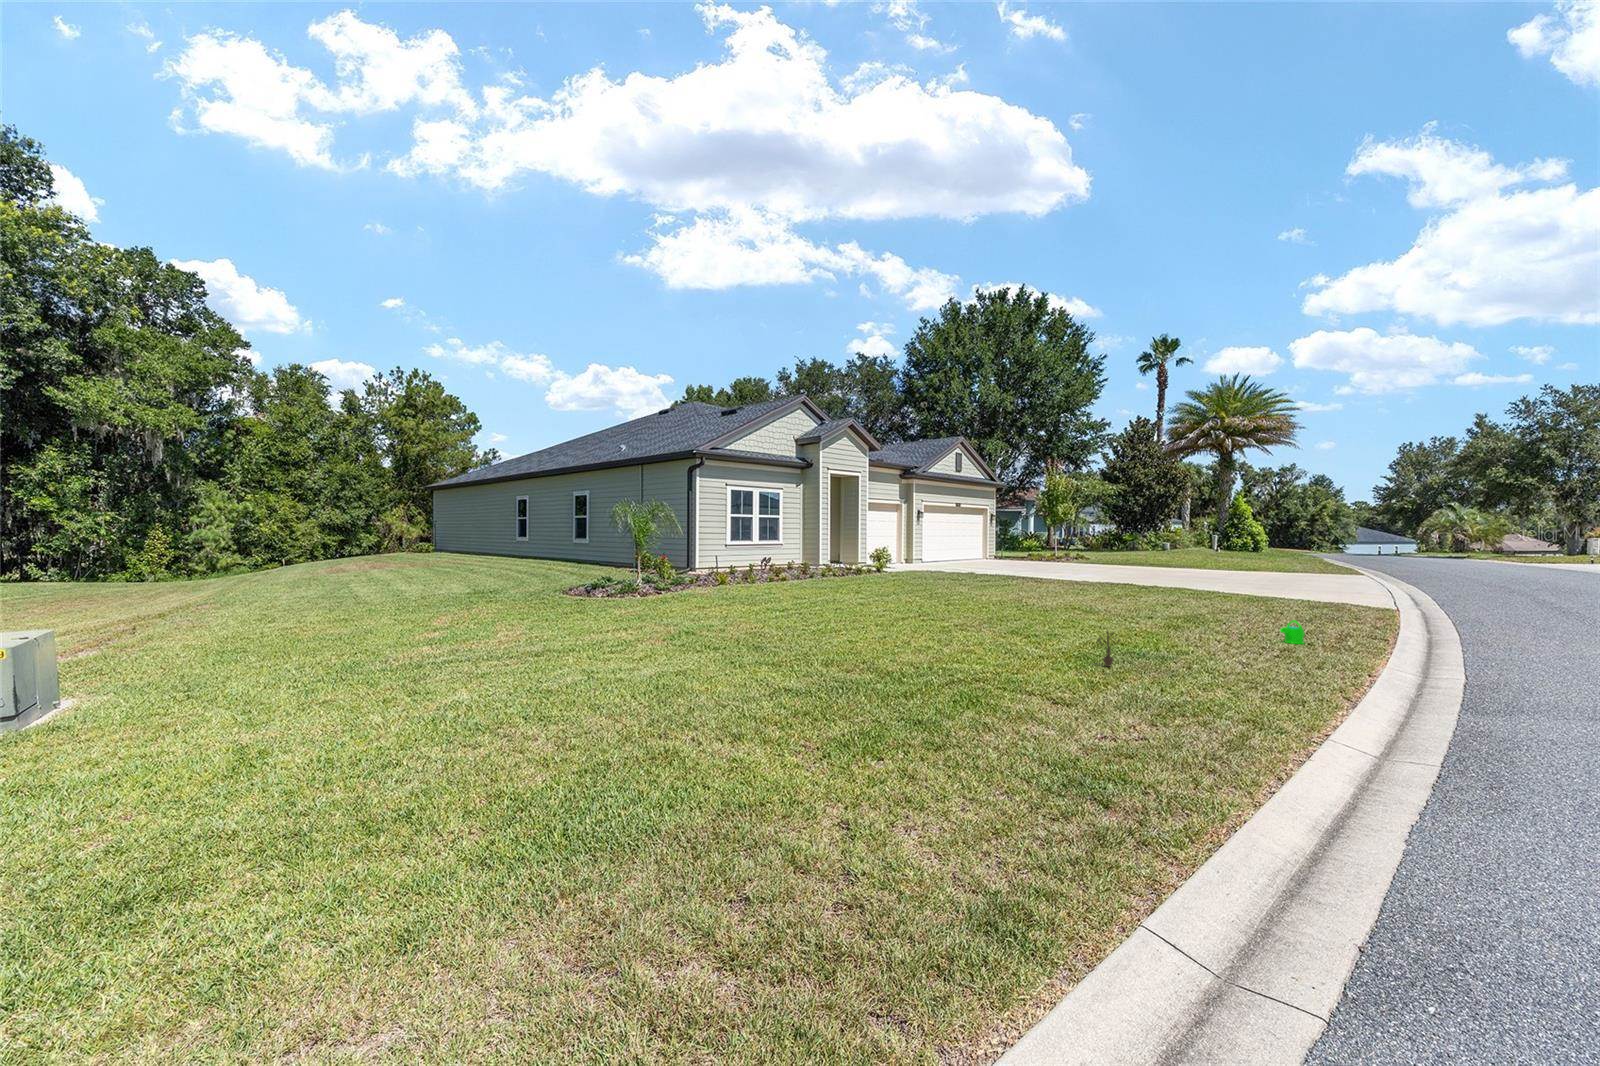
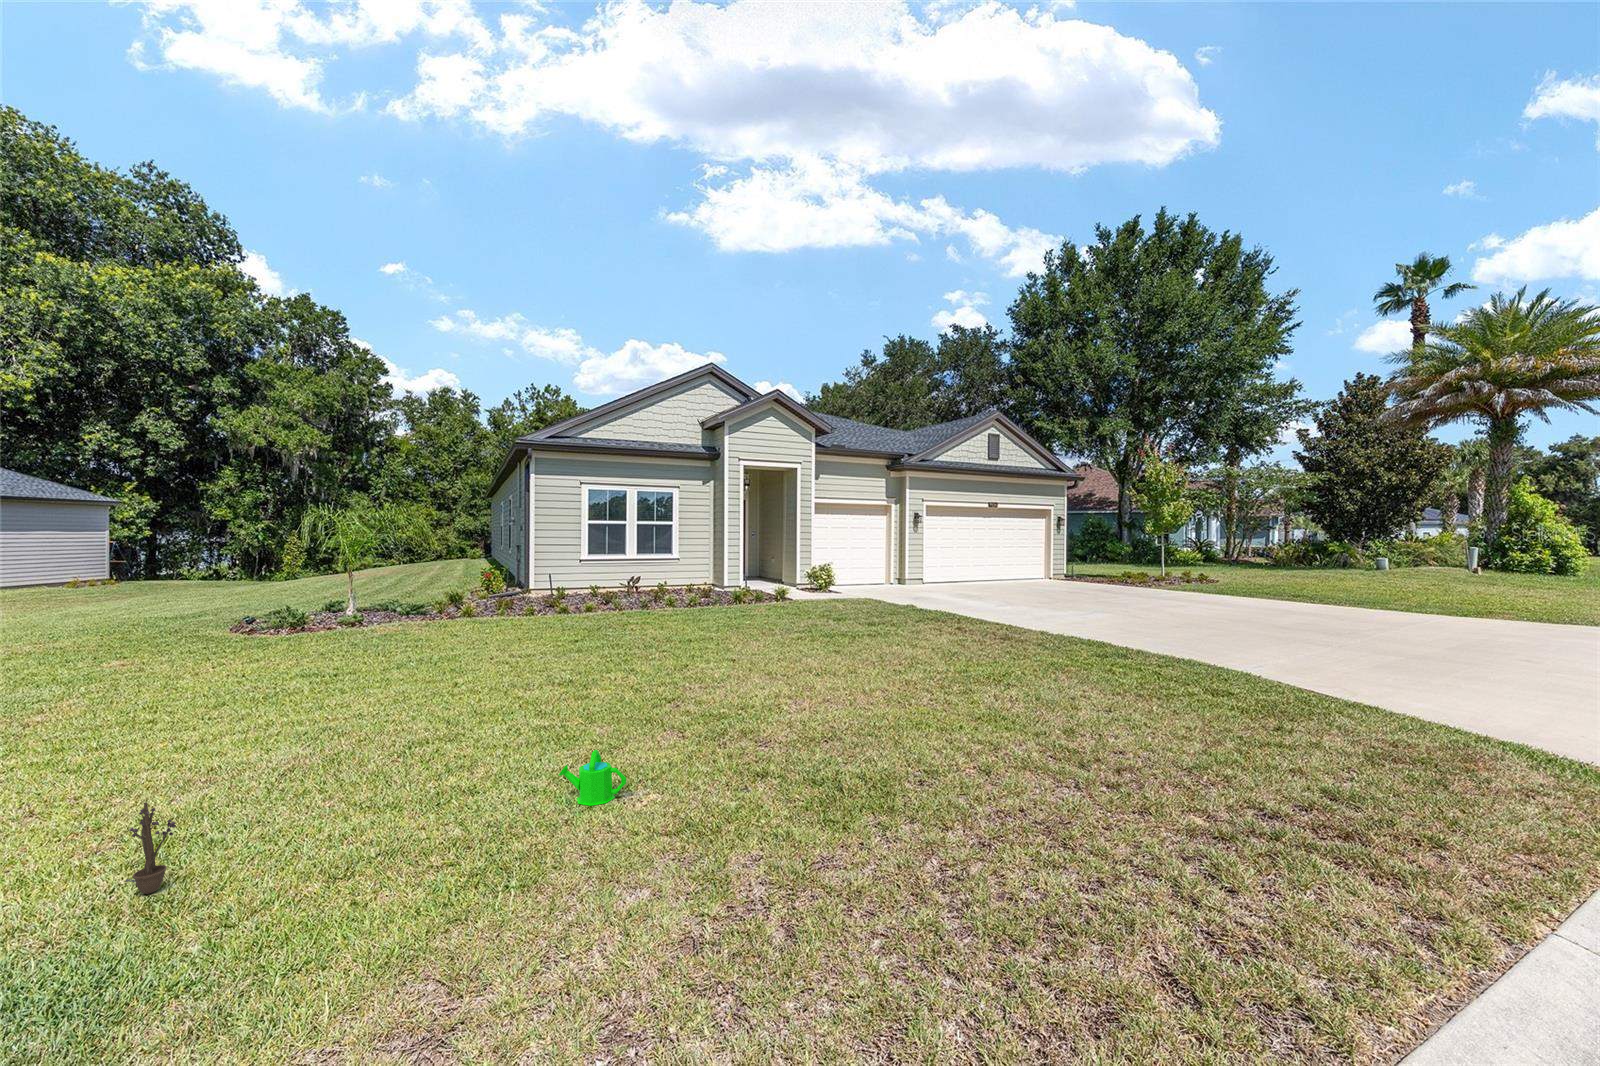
watering can: present [1280,620,1305,644] -> present [558,750,626,806]

